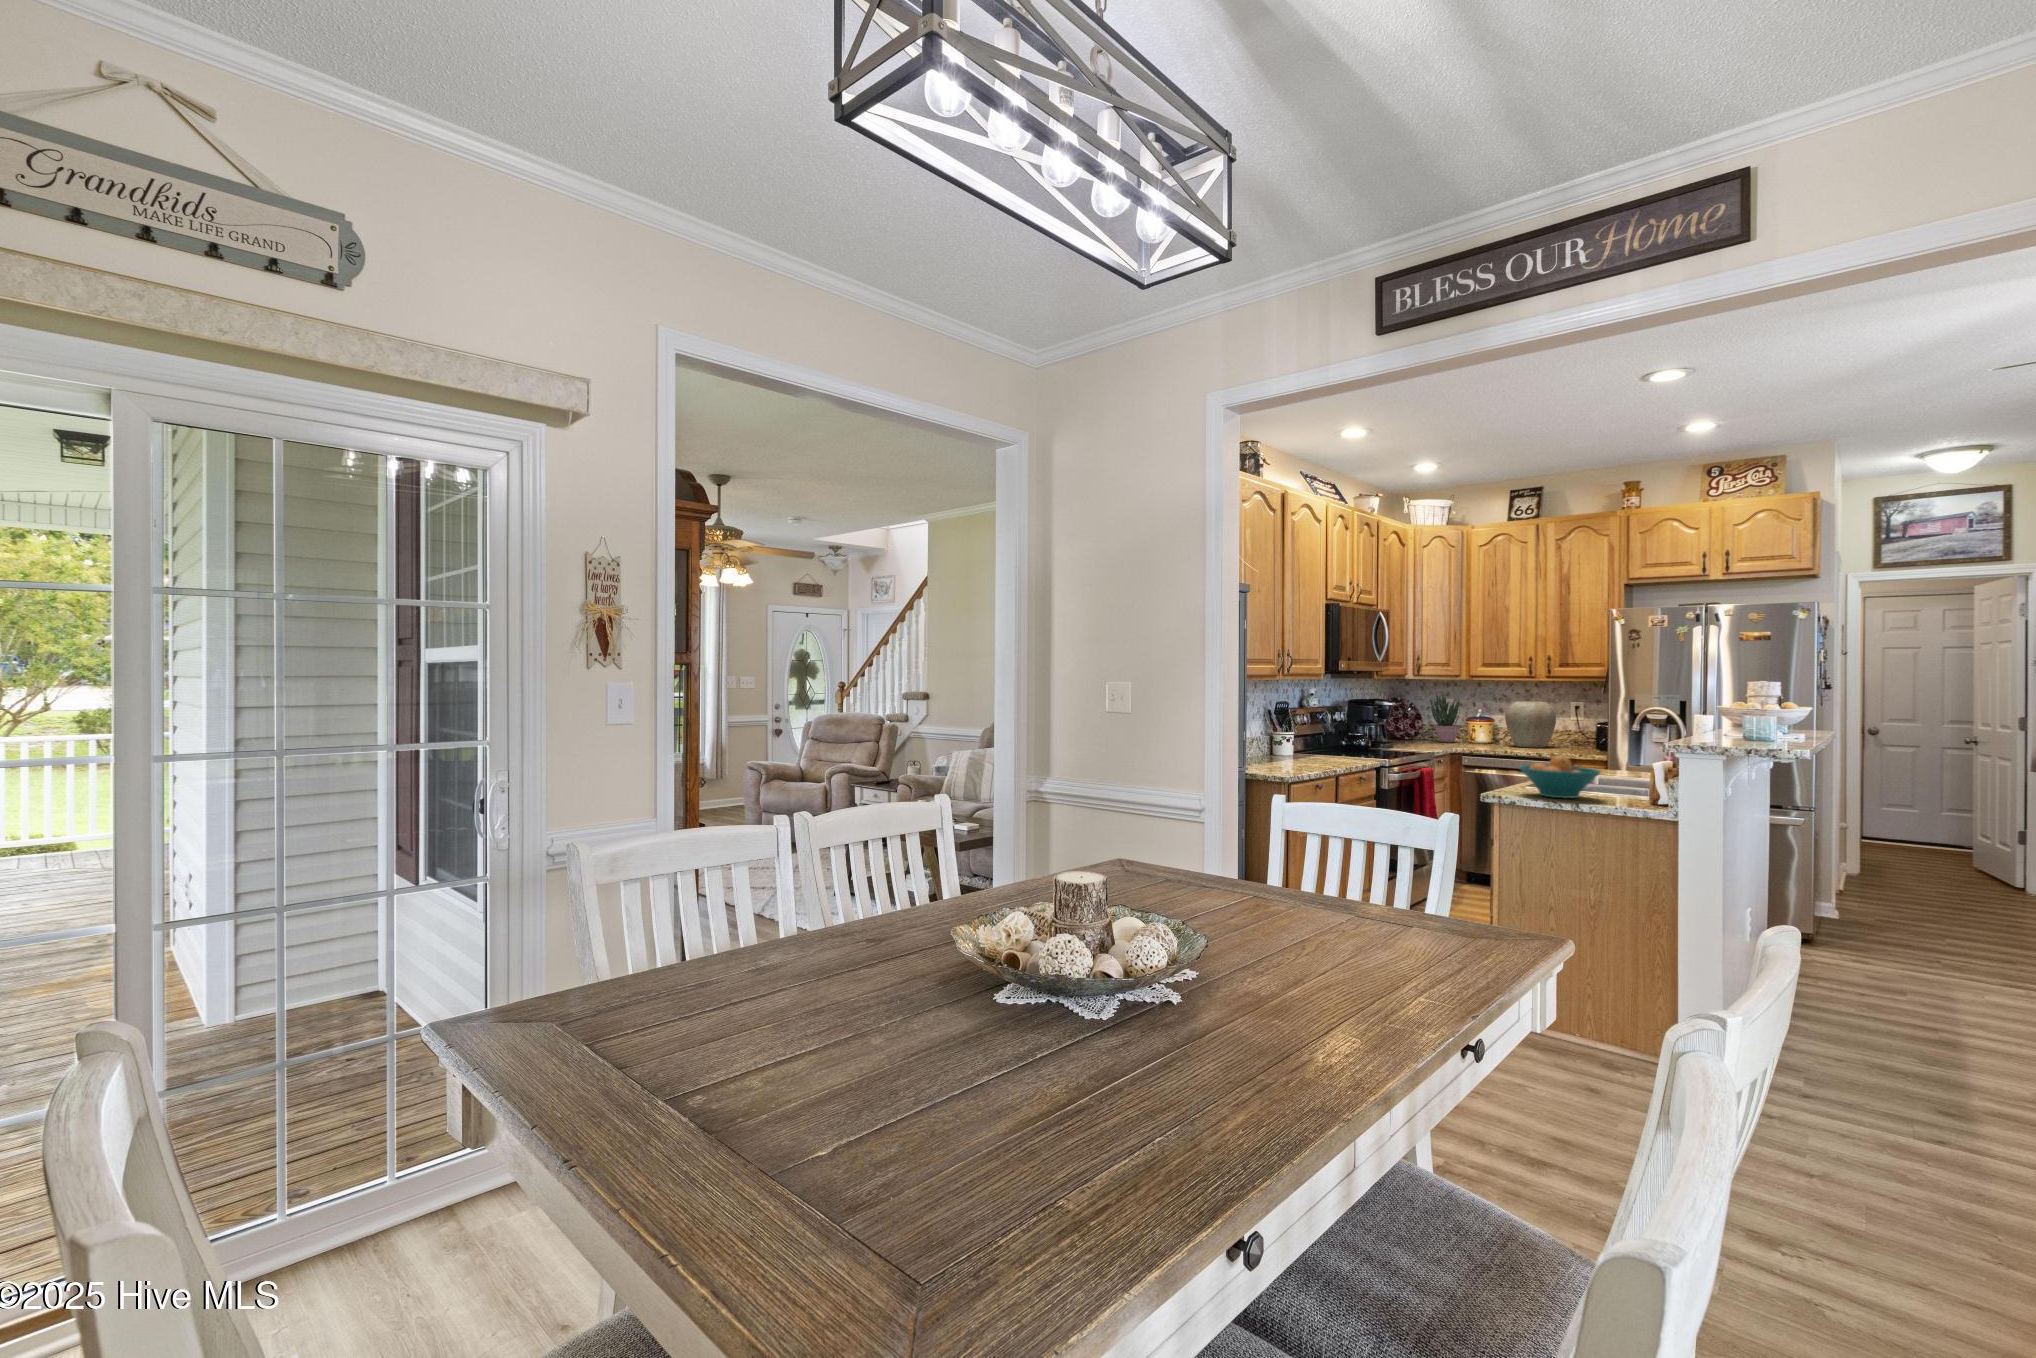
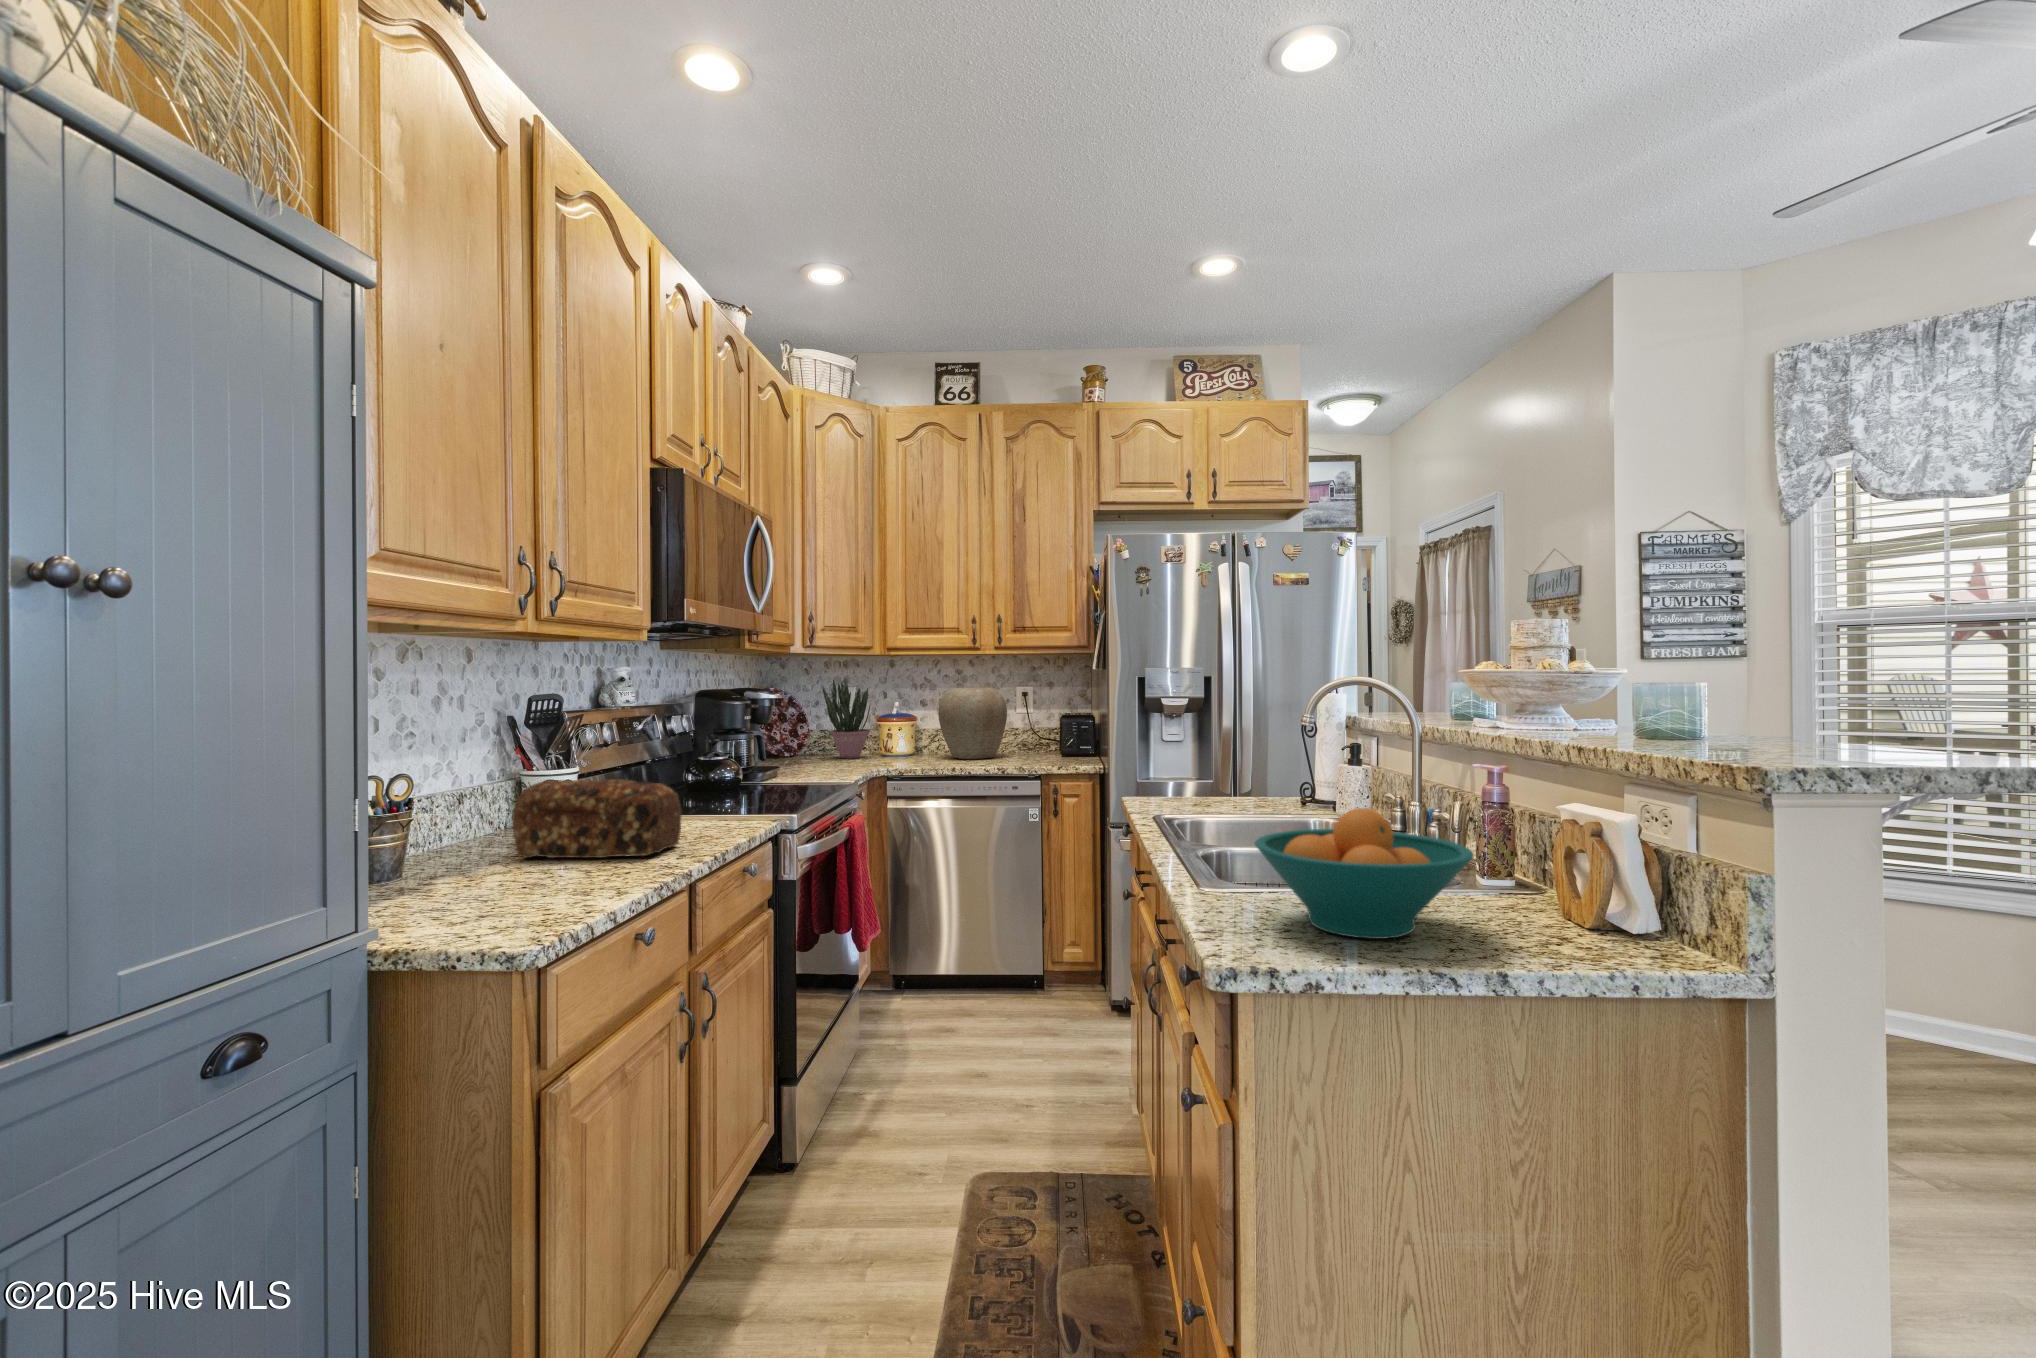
bread loaf: none [1274,734,1334,764] -> present [513,779,682,858]

